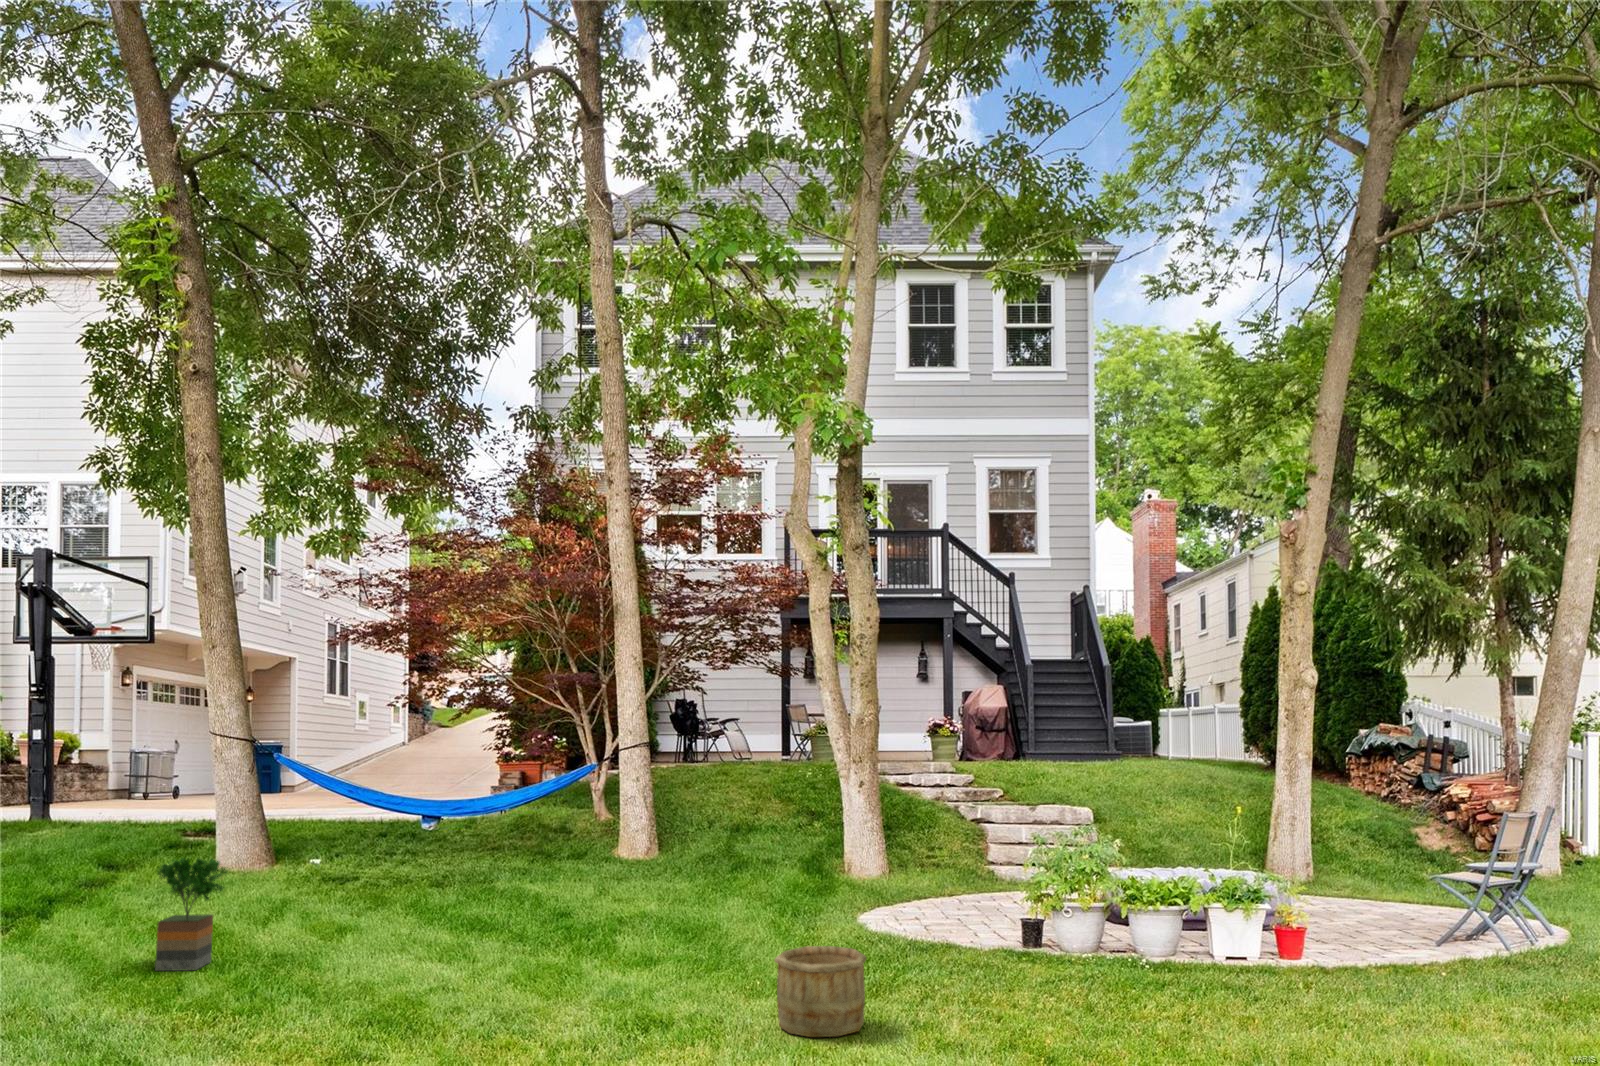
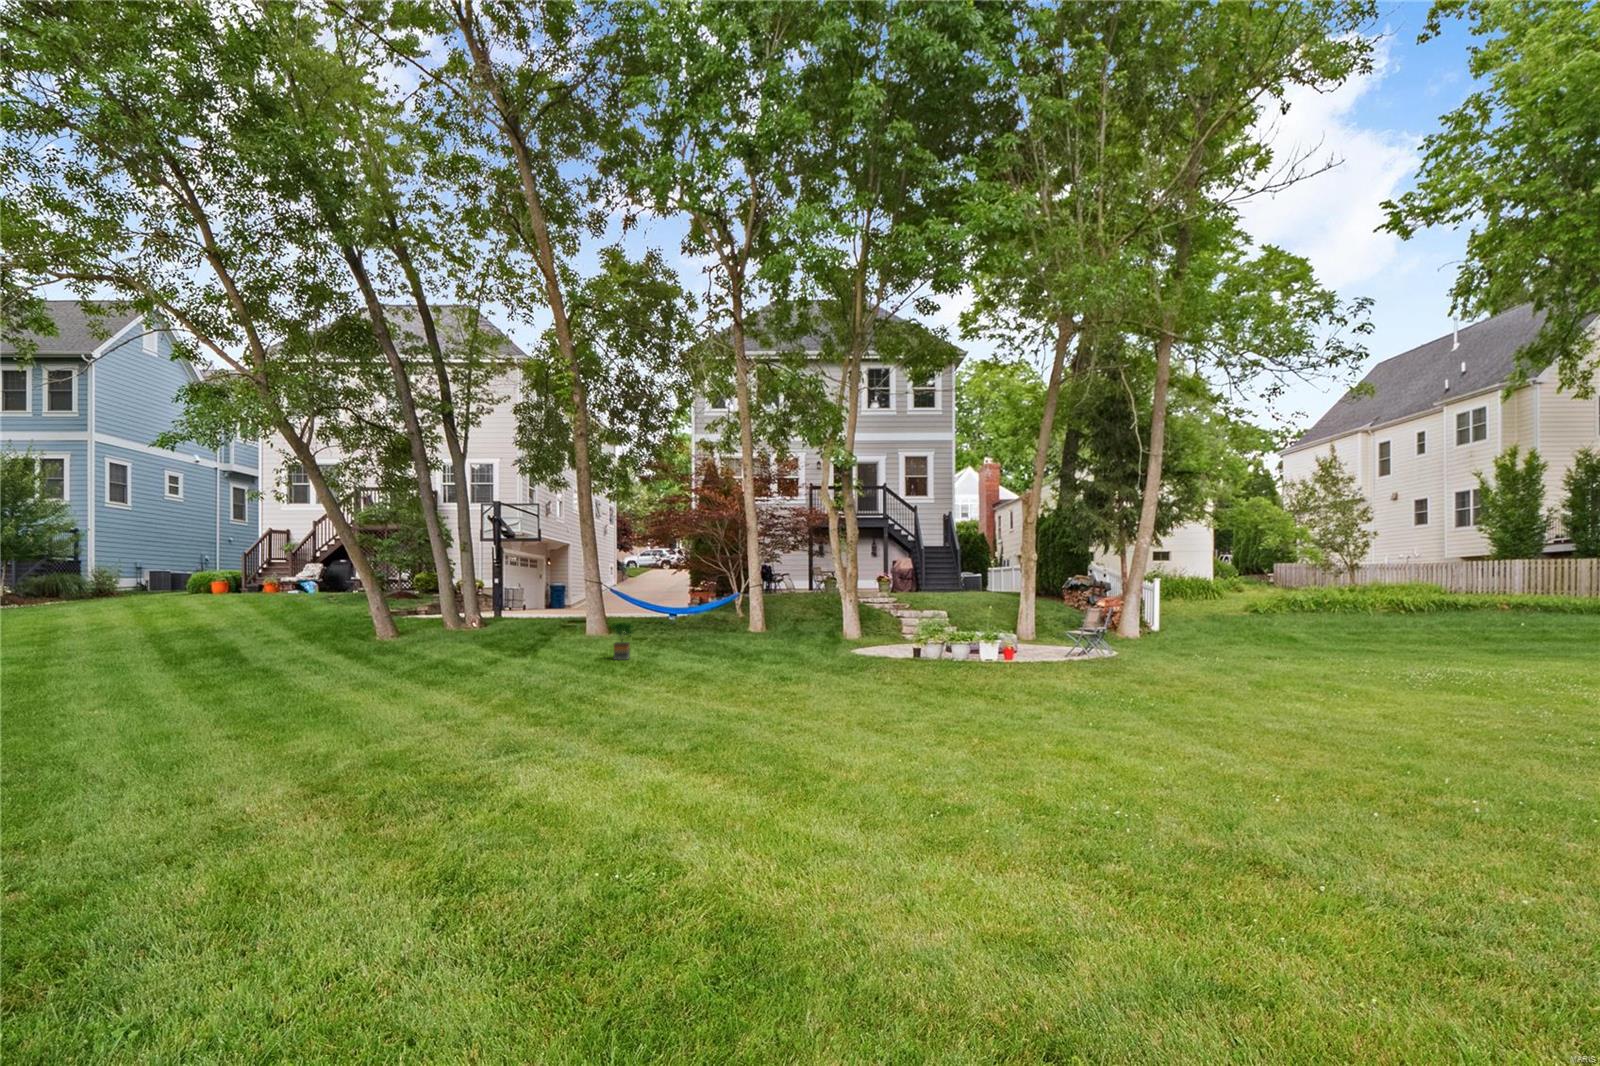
wooden bucket: present [775,946,866,1037] -> none [826,647,856,673]

